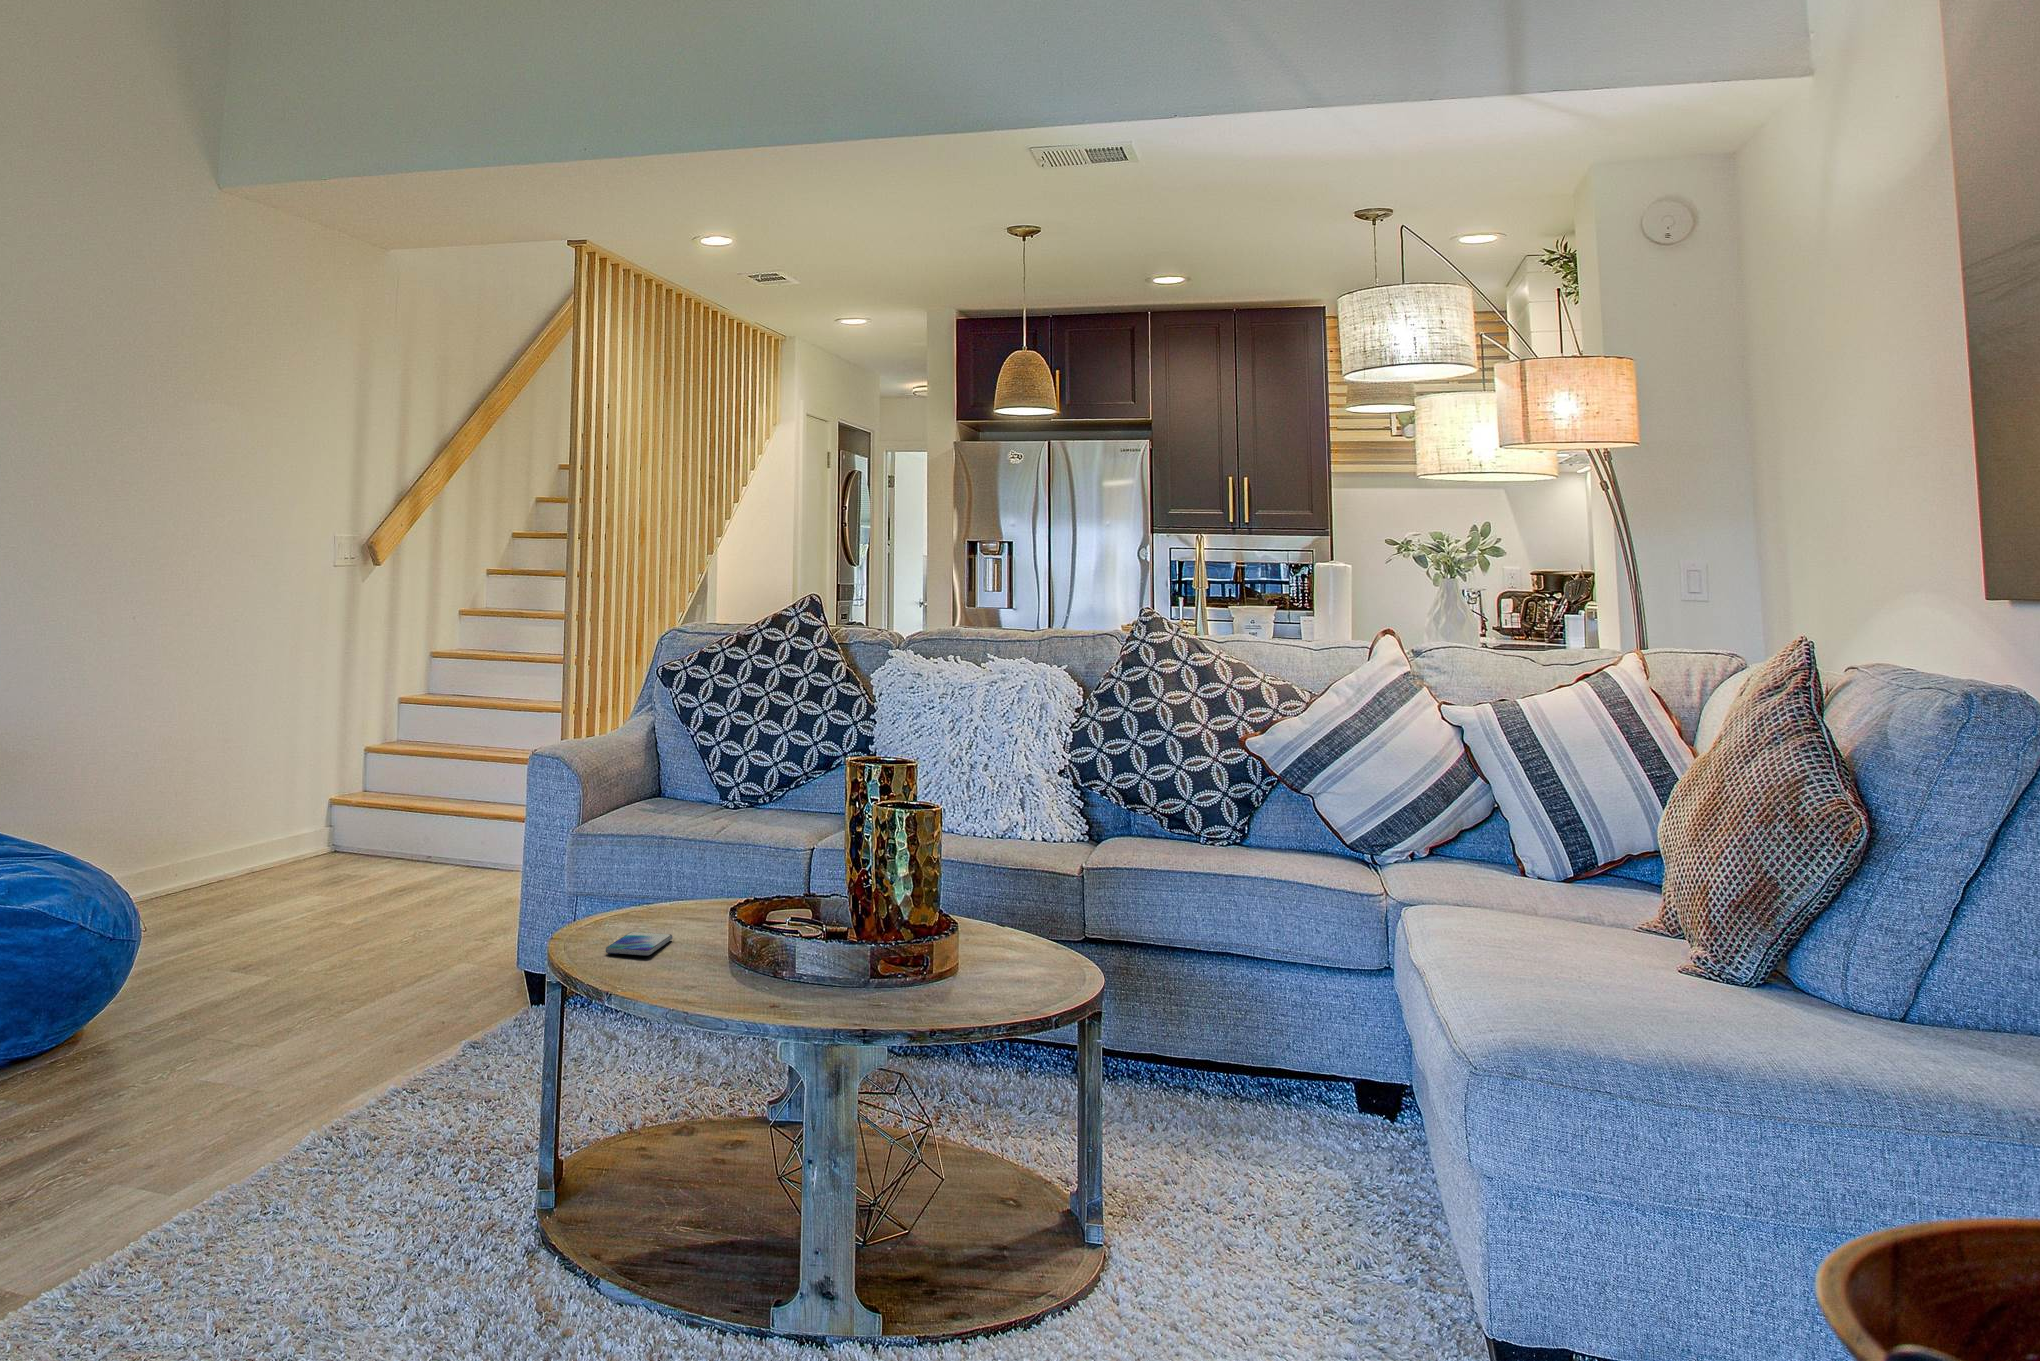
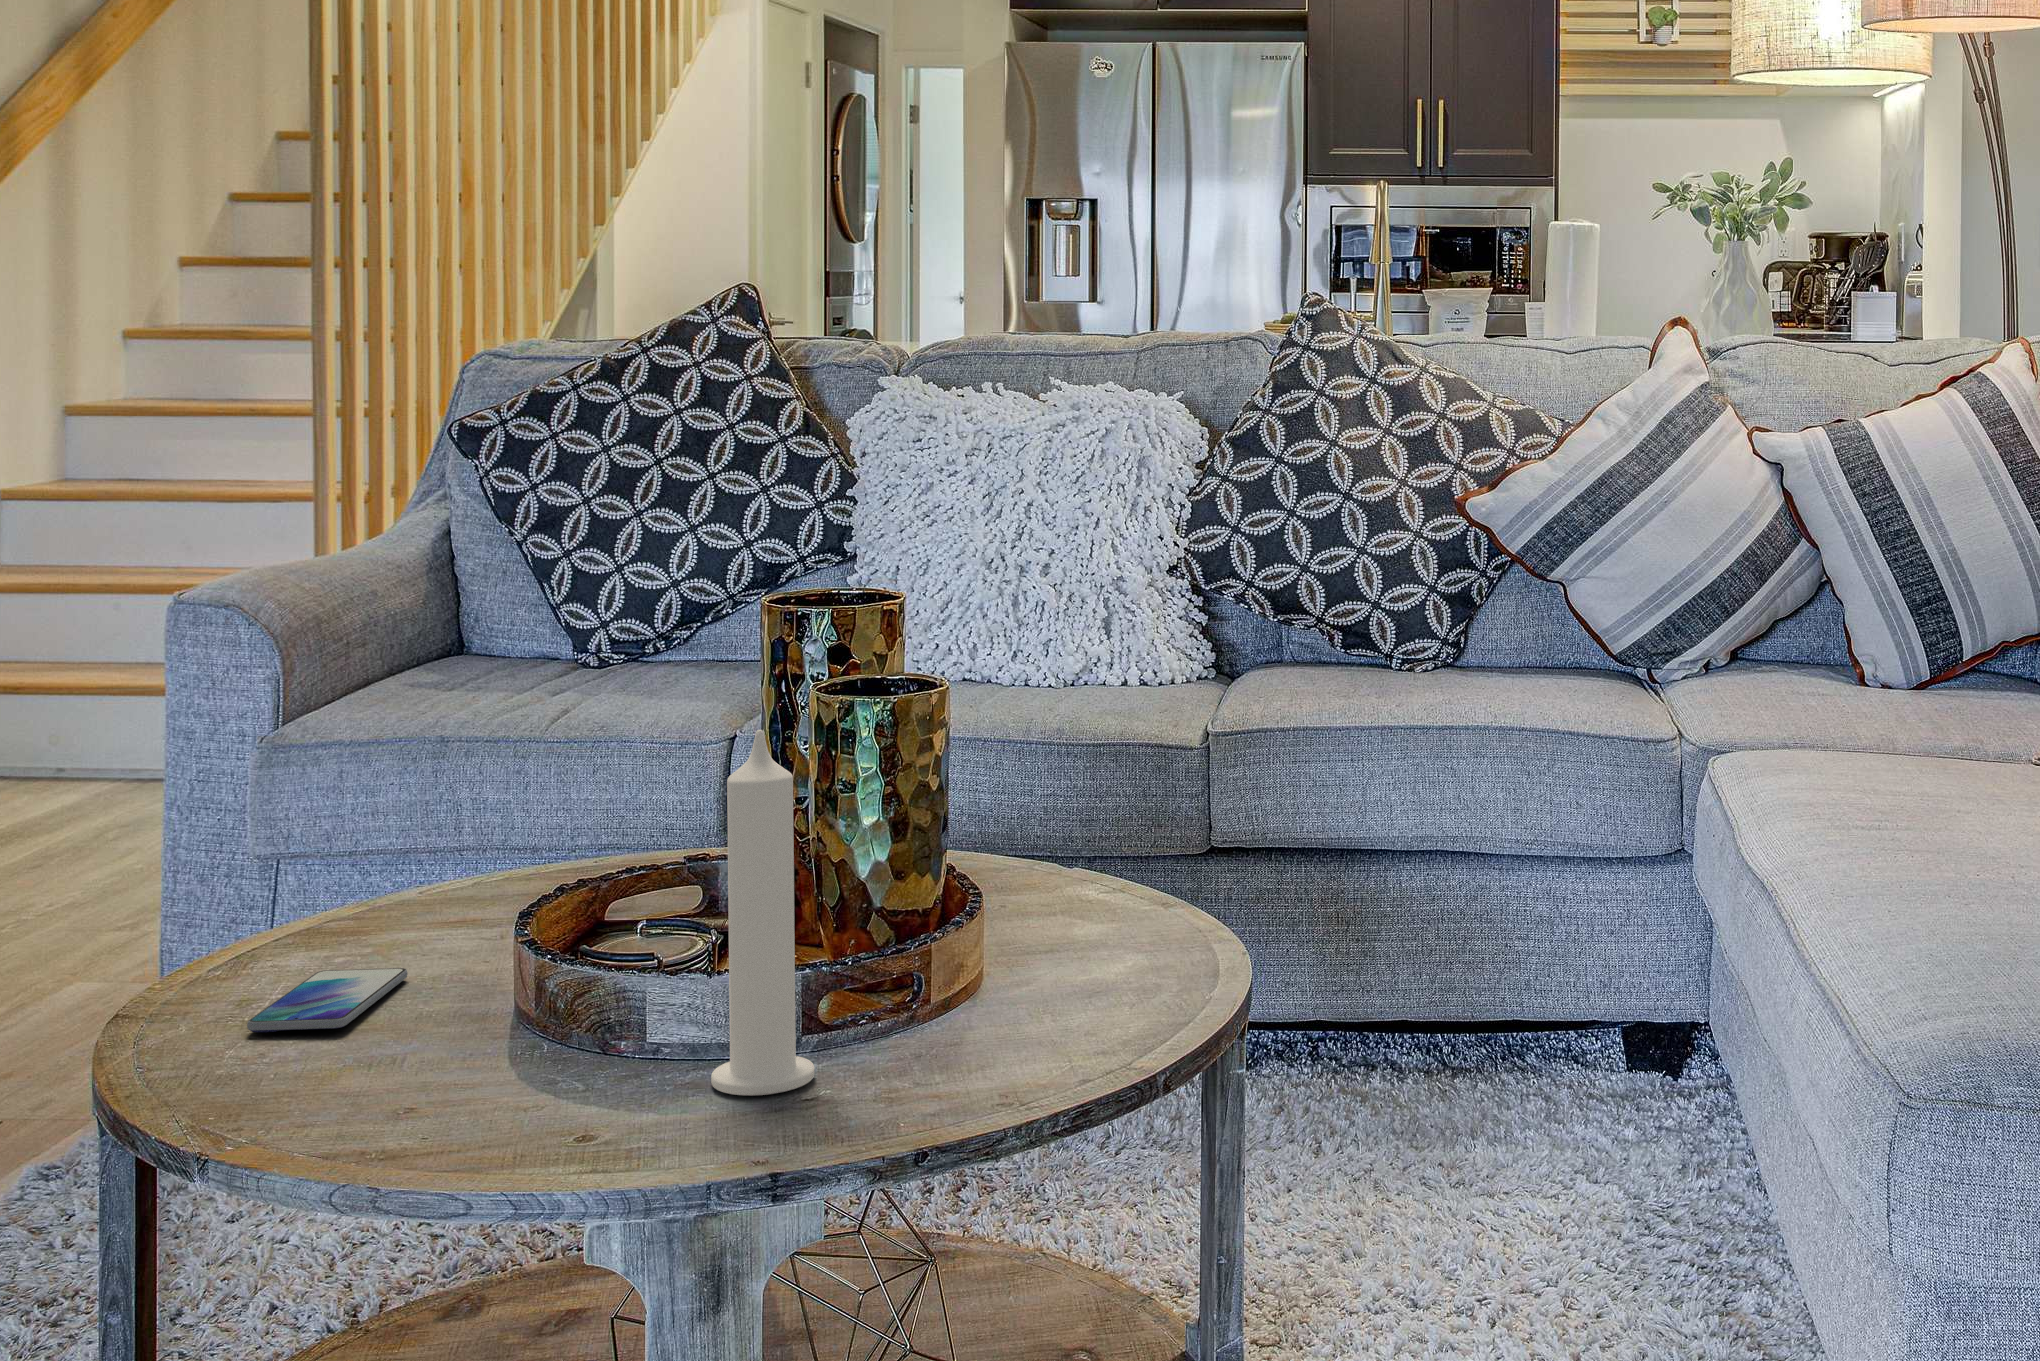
candle: none [827,817,878,1005] -> present [711,730,814,1096]

